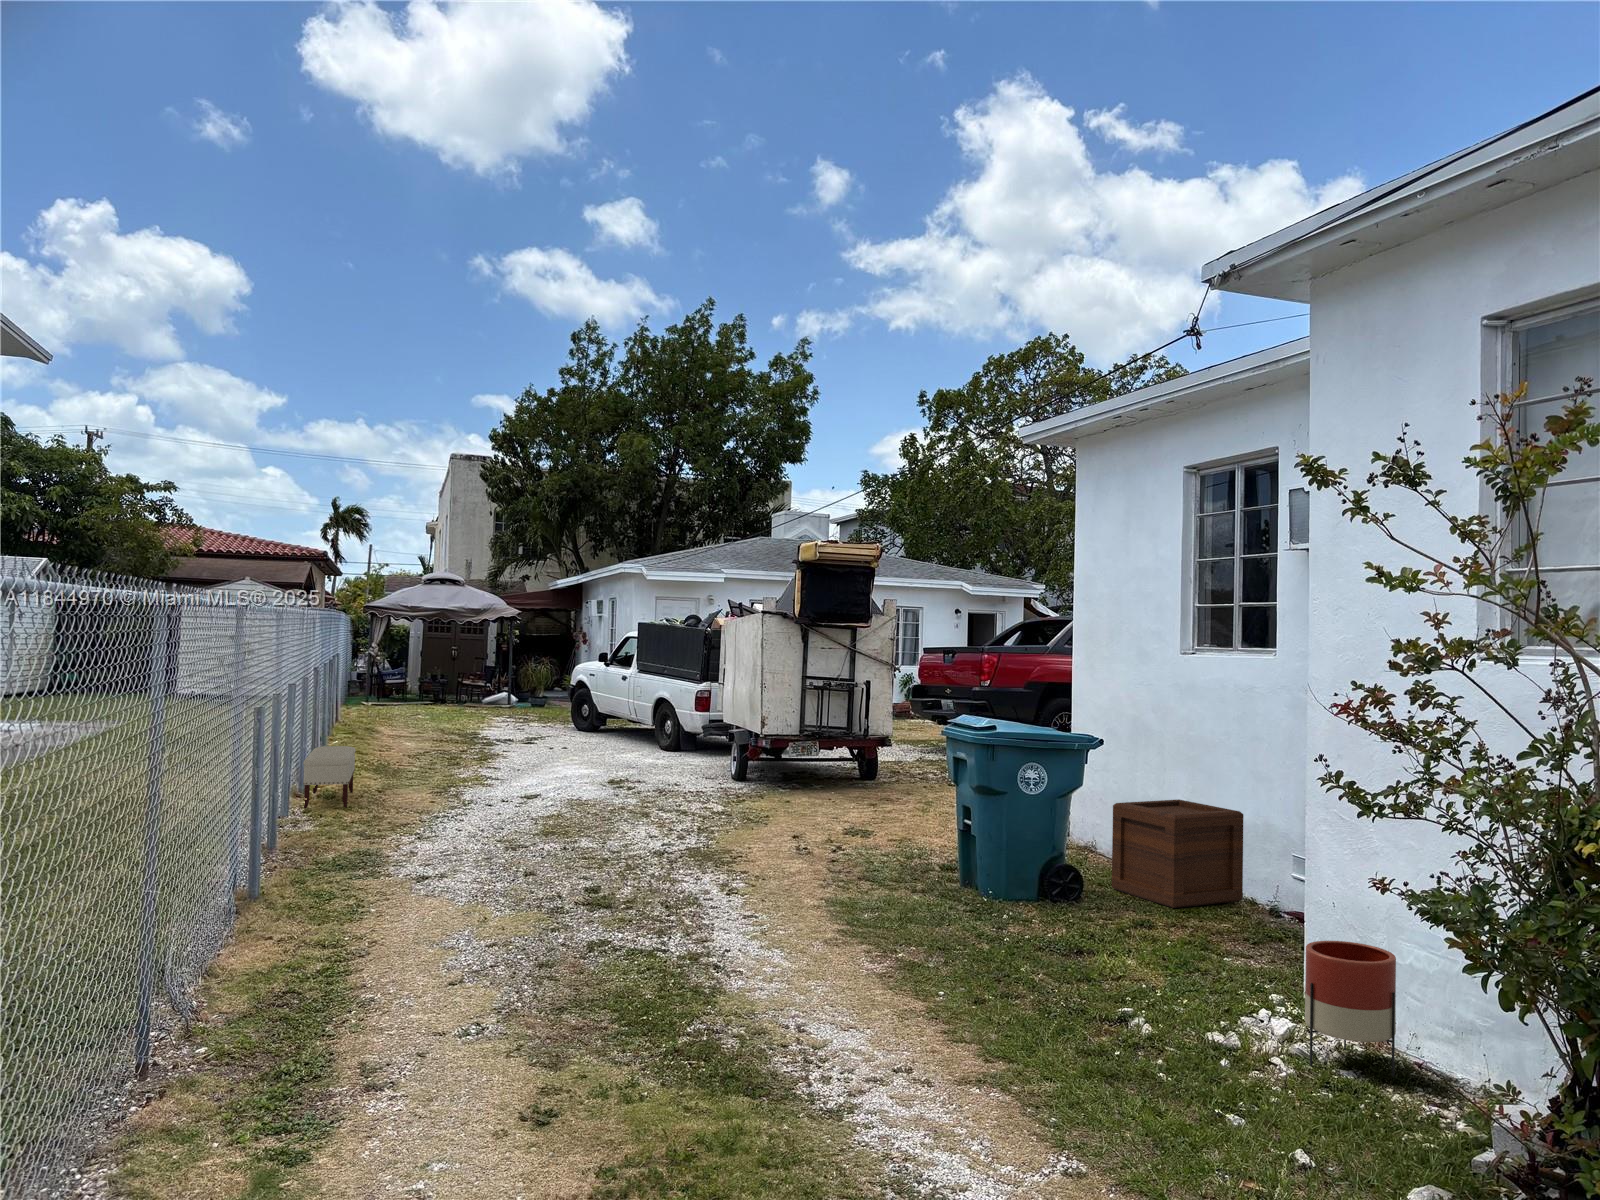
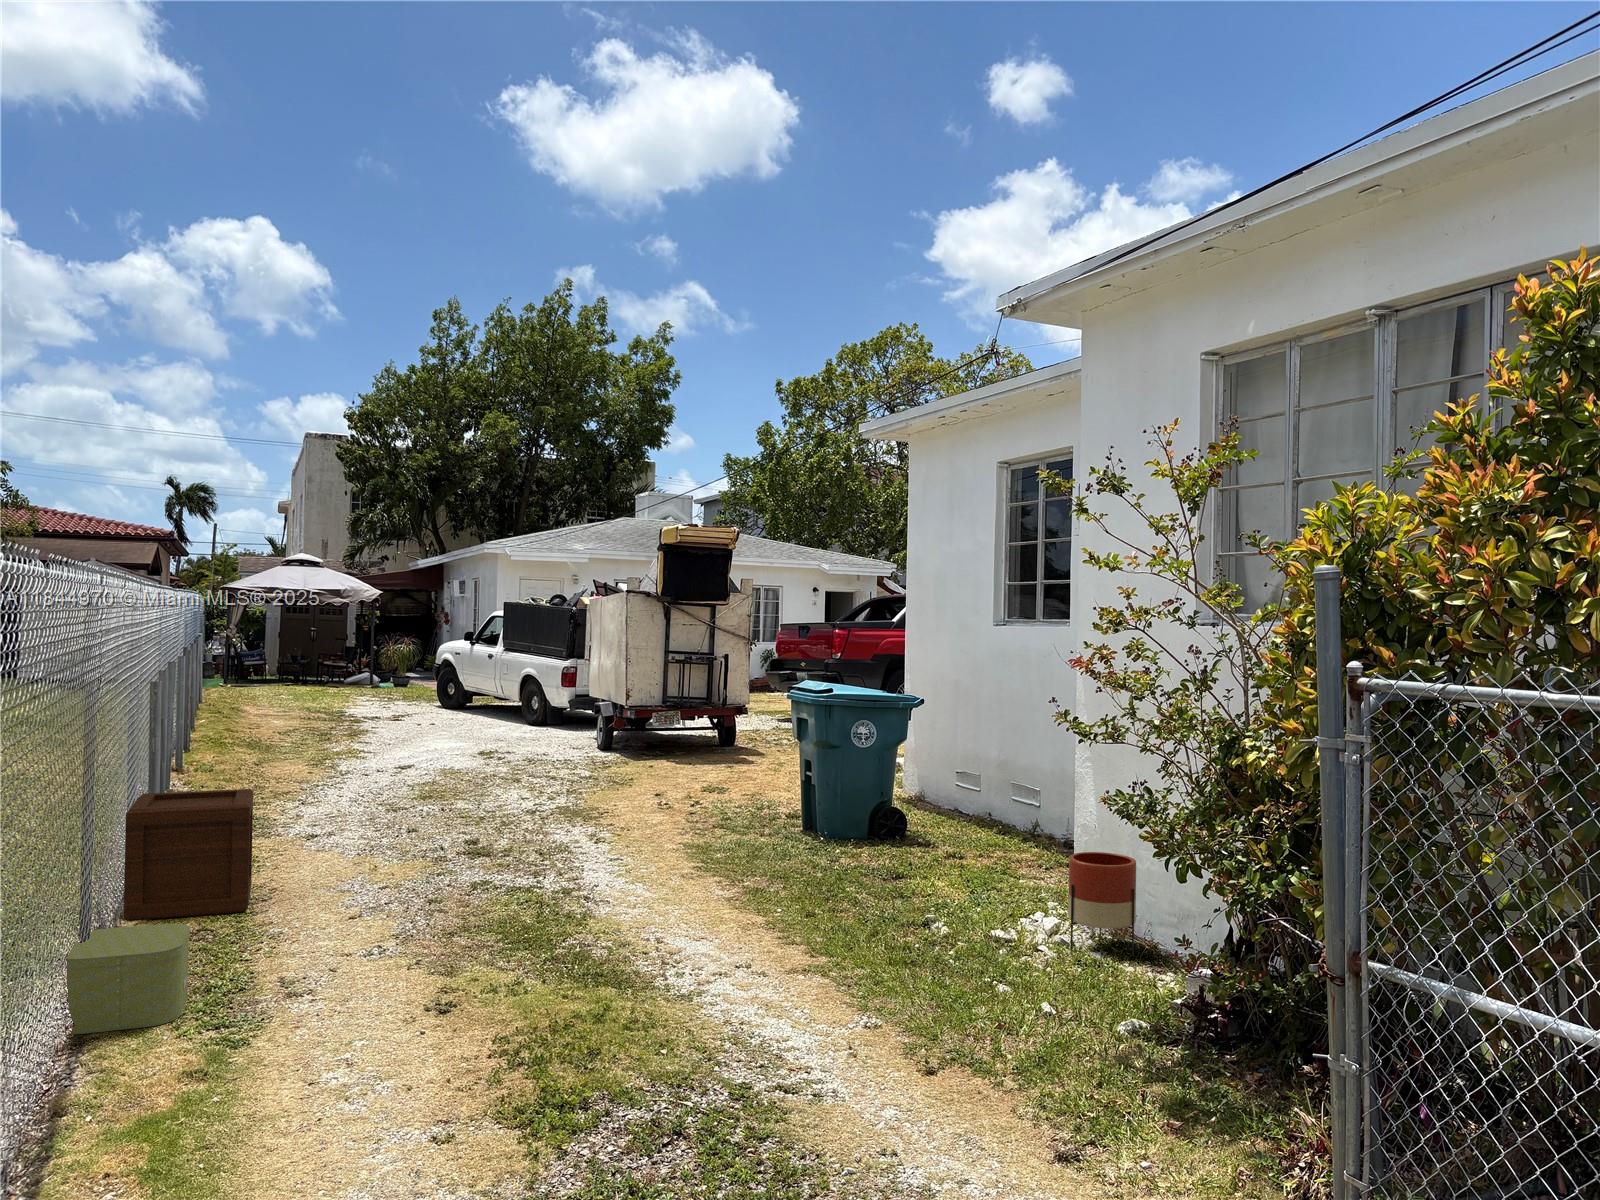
bench: present [303,746,356,809] -> none [183,721,233,780]
wooden crate: present [1112,799,1243,908] -> present [124,789,253,921]
storage box: none [105,996,261,1129] -> present [67,924,190,1034]

